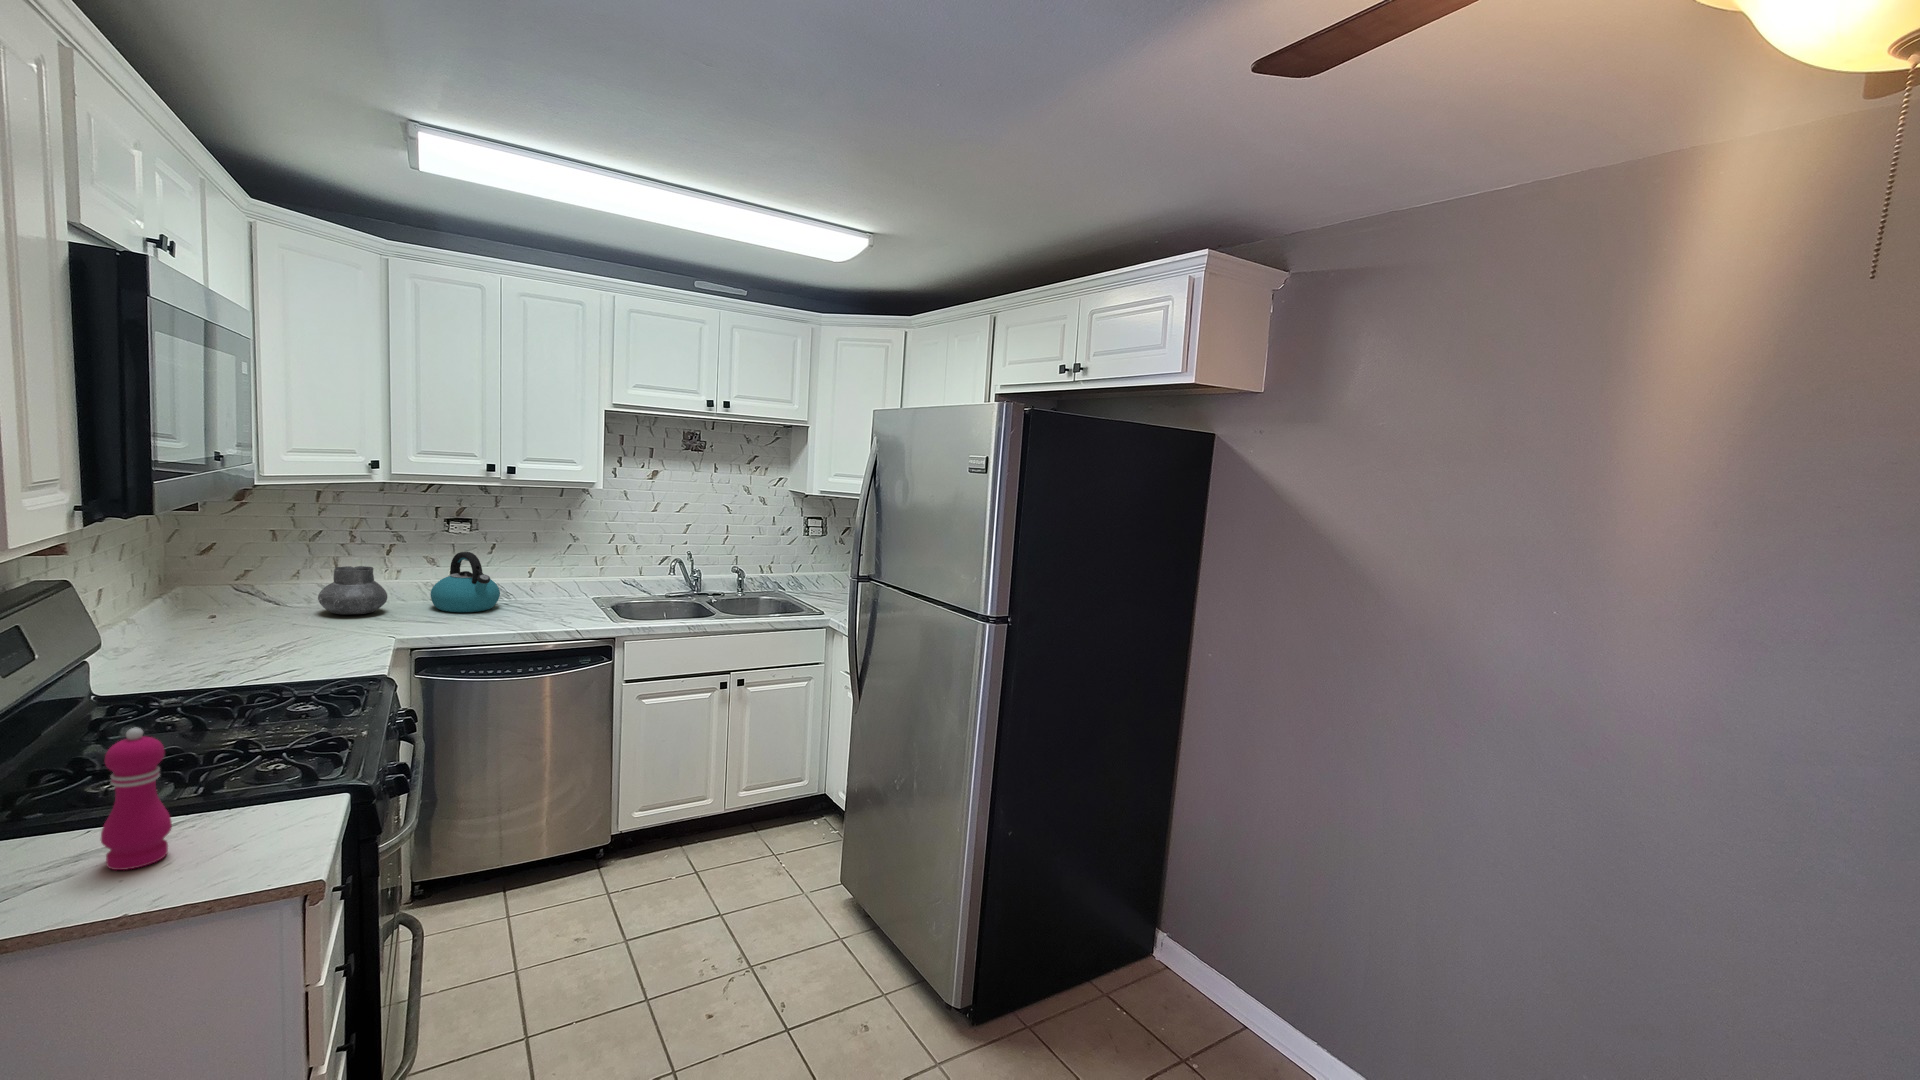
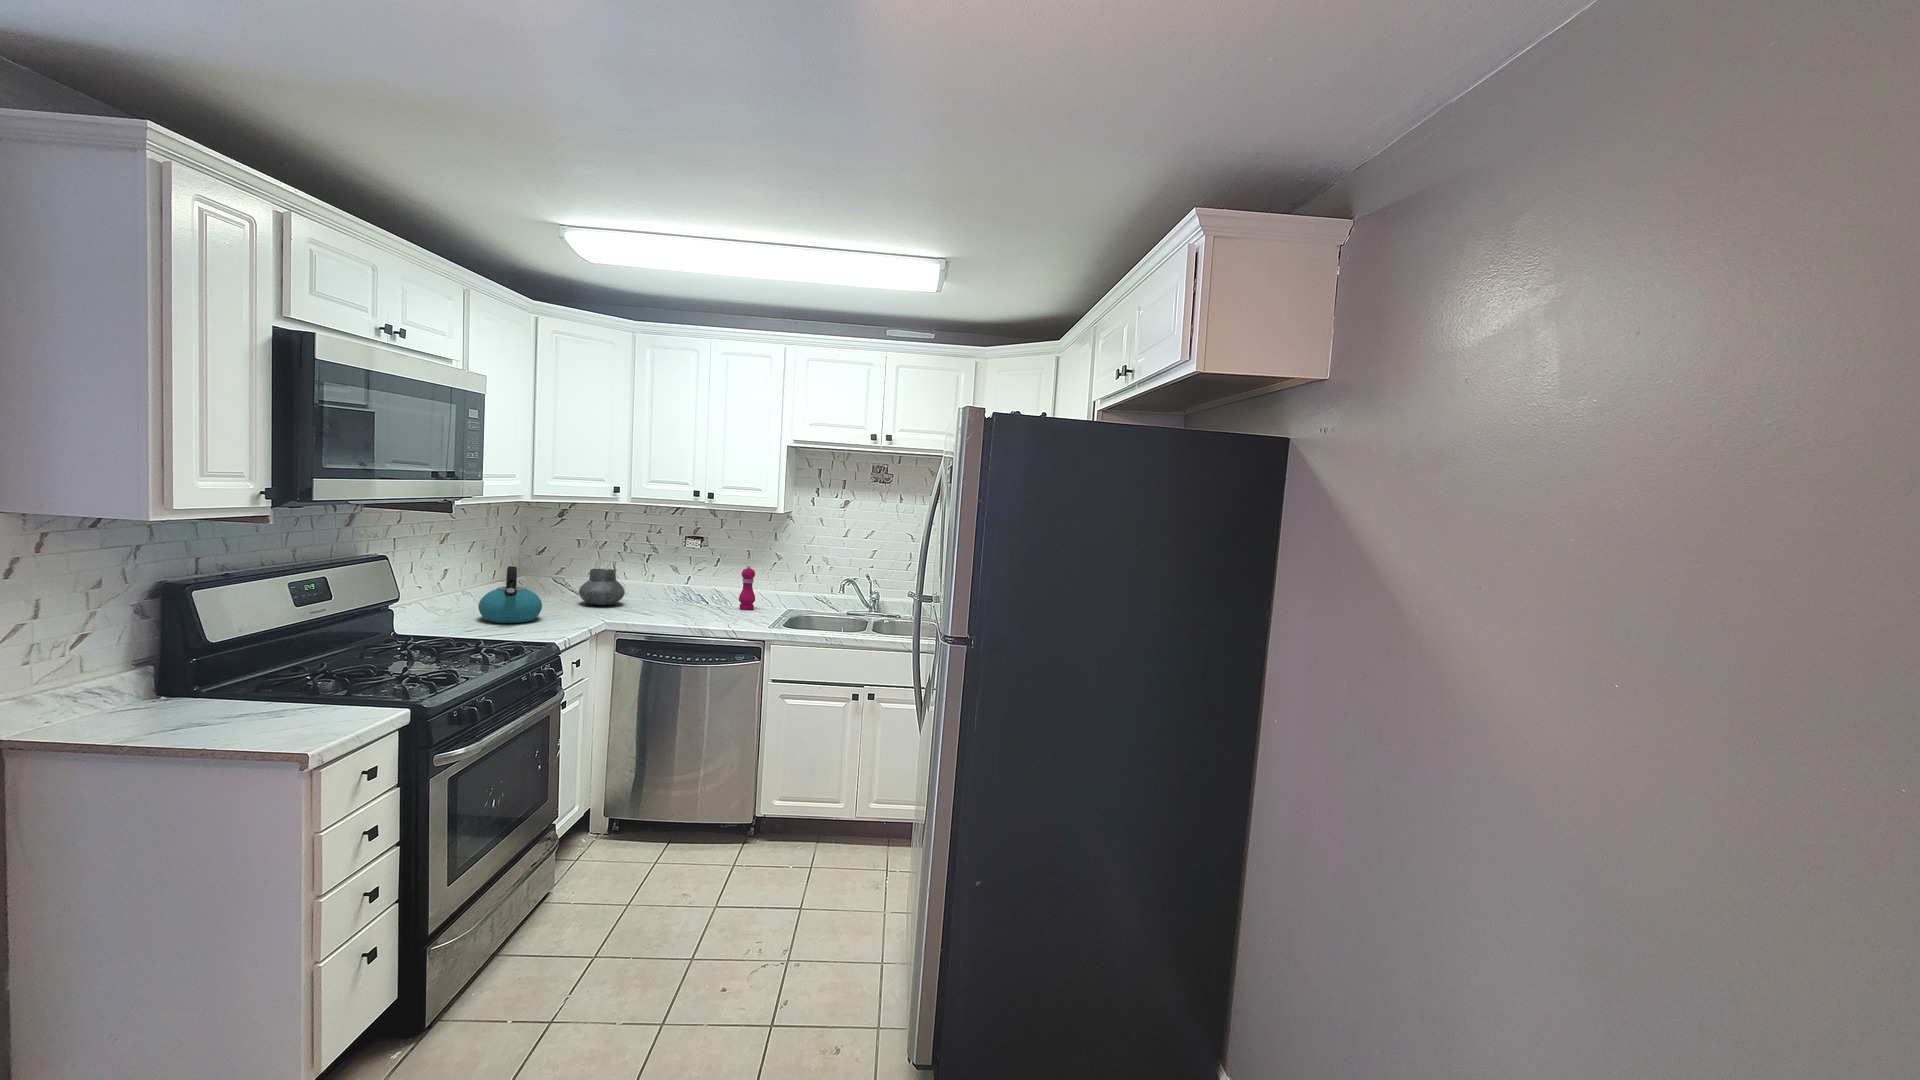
kettle: present [430,552,500,612] -> present [478,566,542,623]
pepper mill: present [101,727,172,870] -> present [739,565,755,610]

